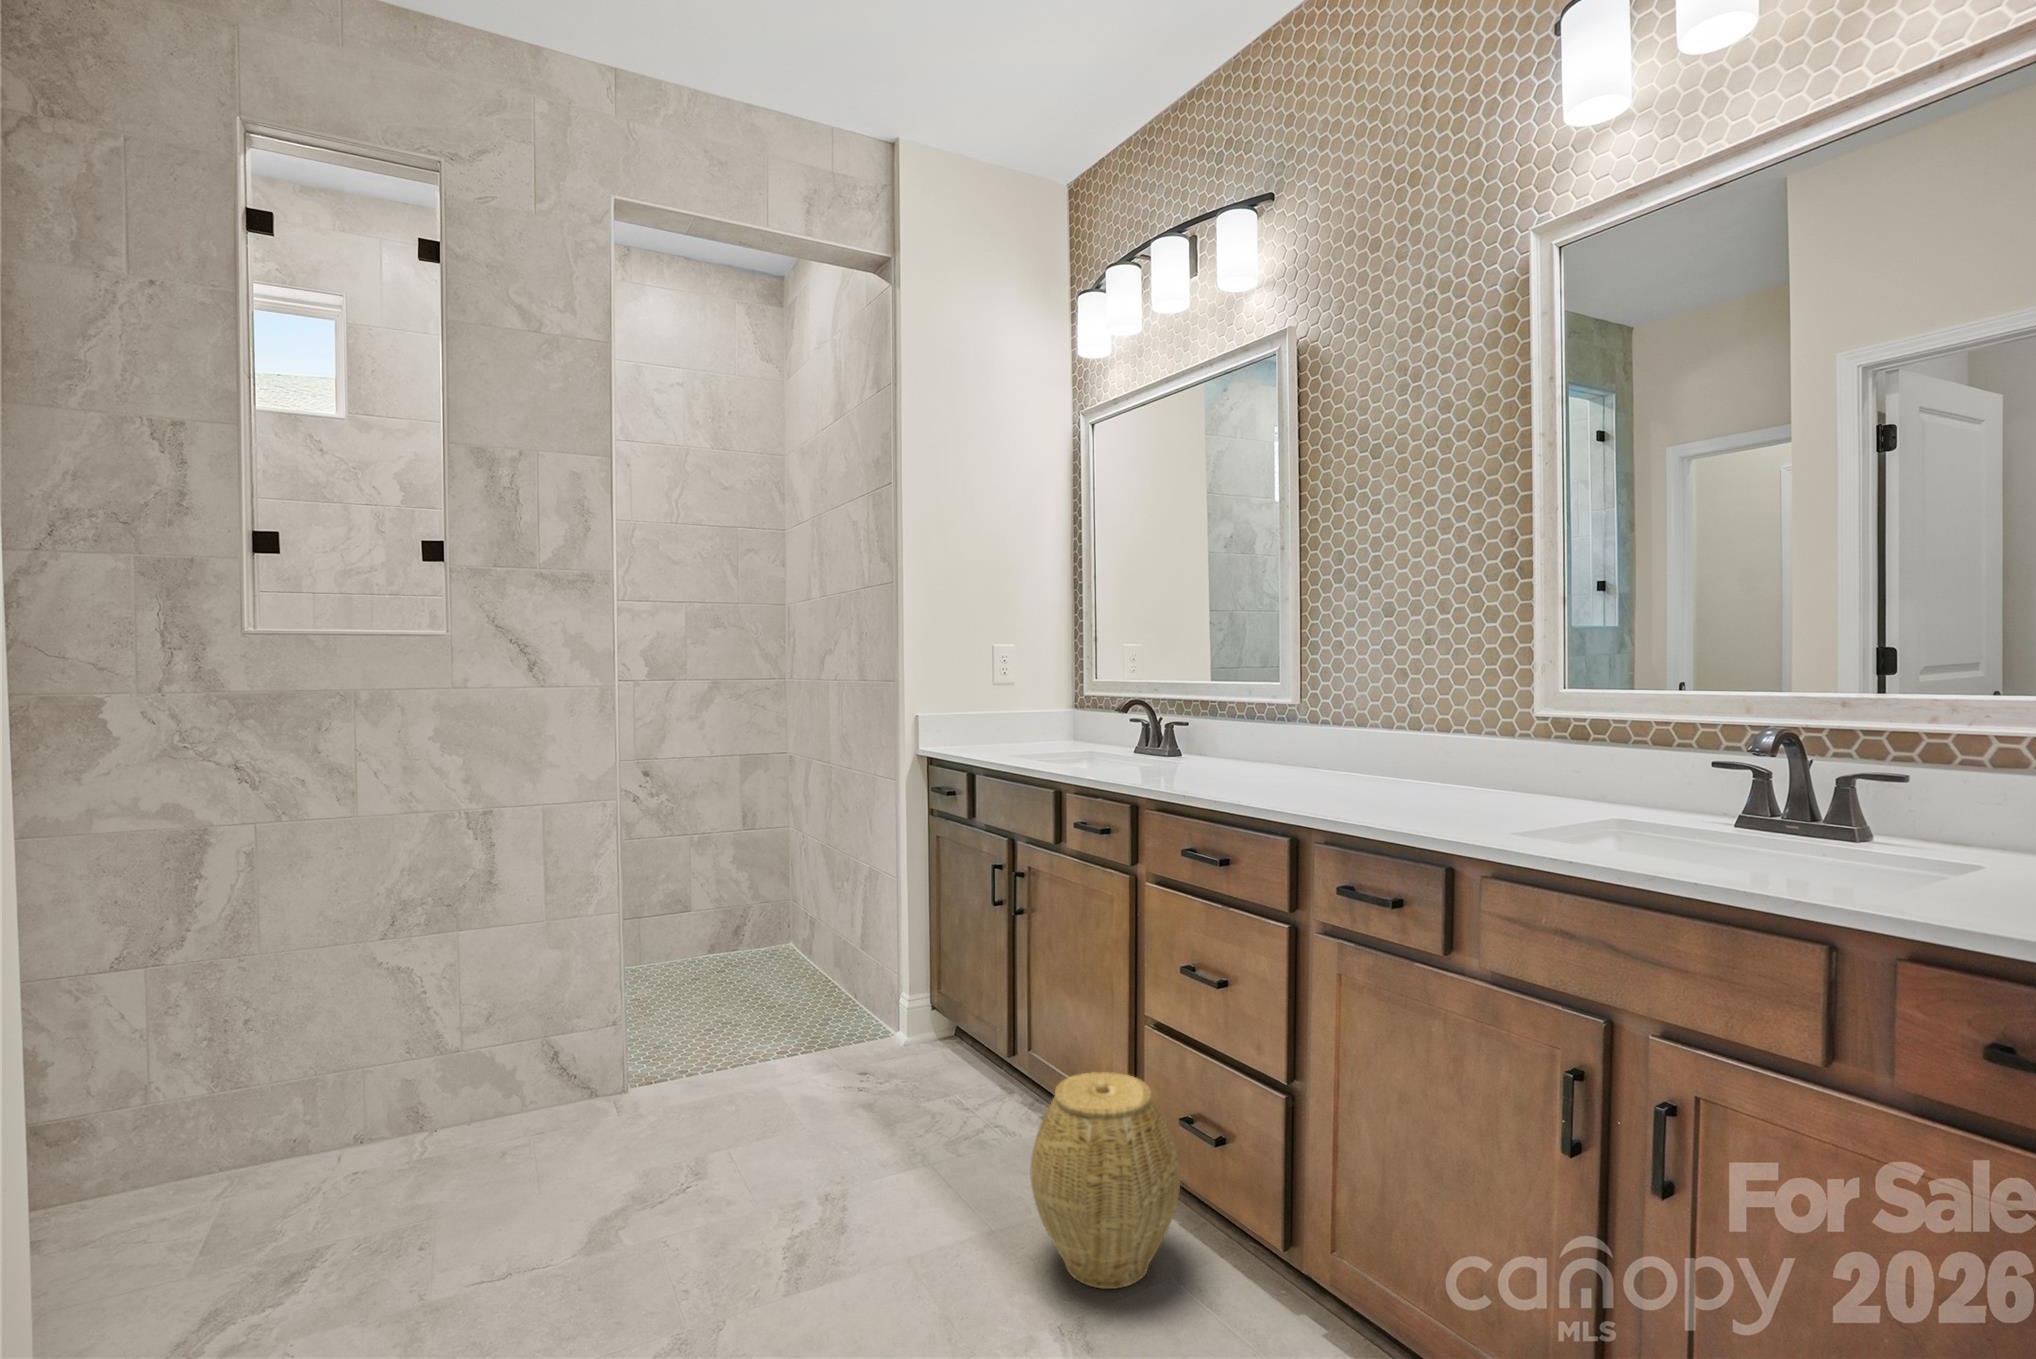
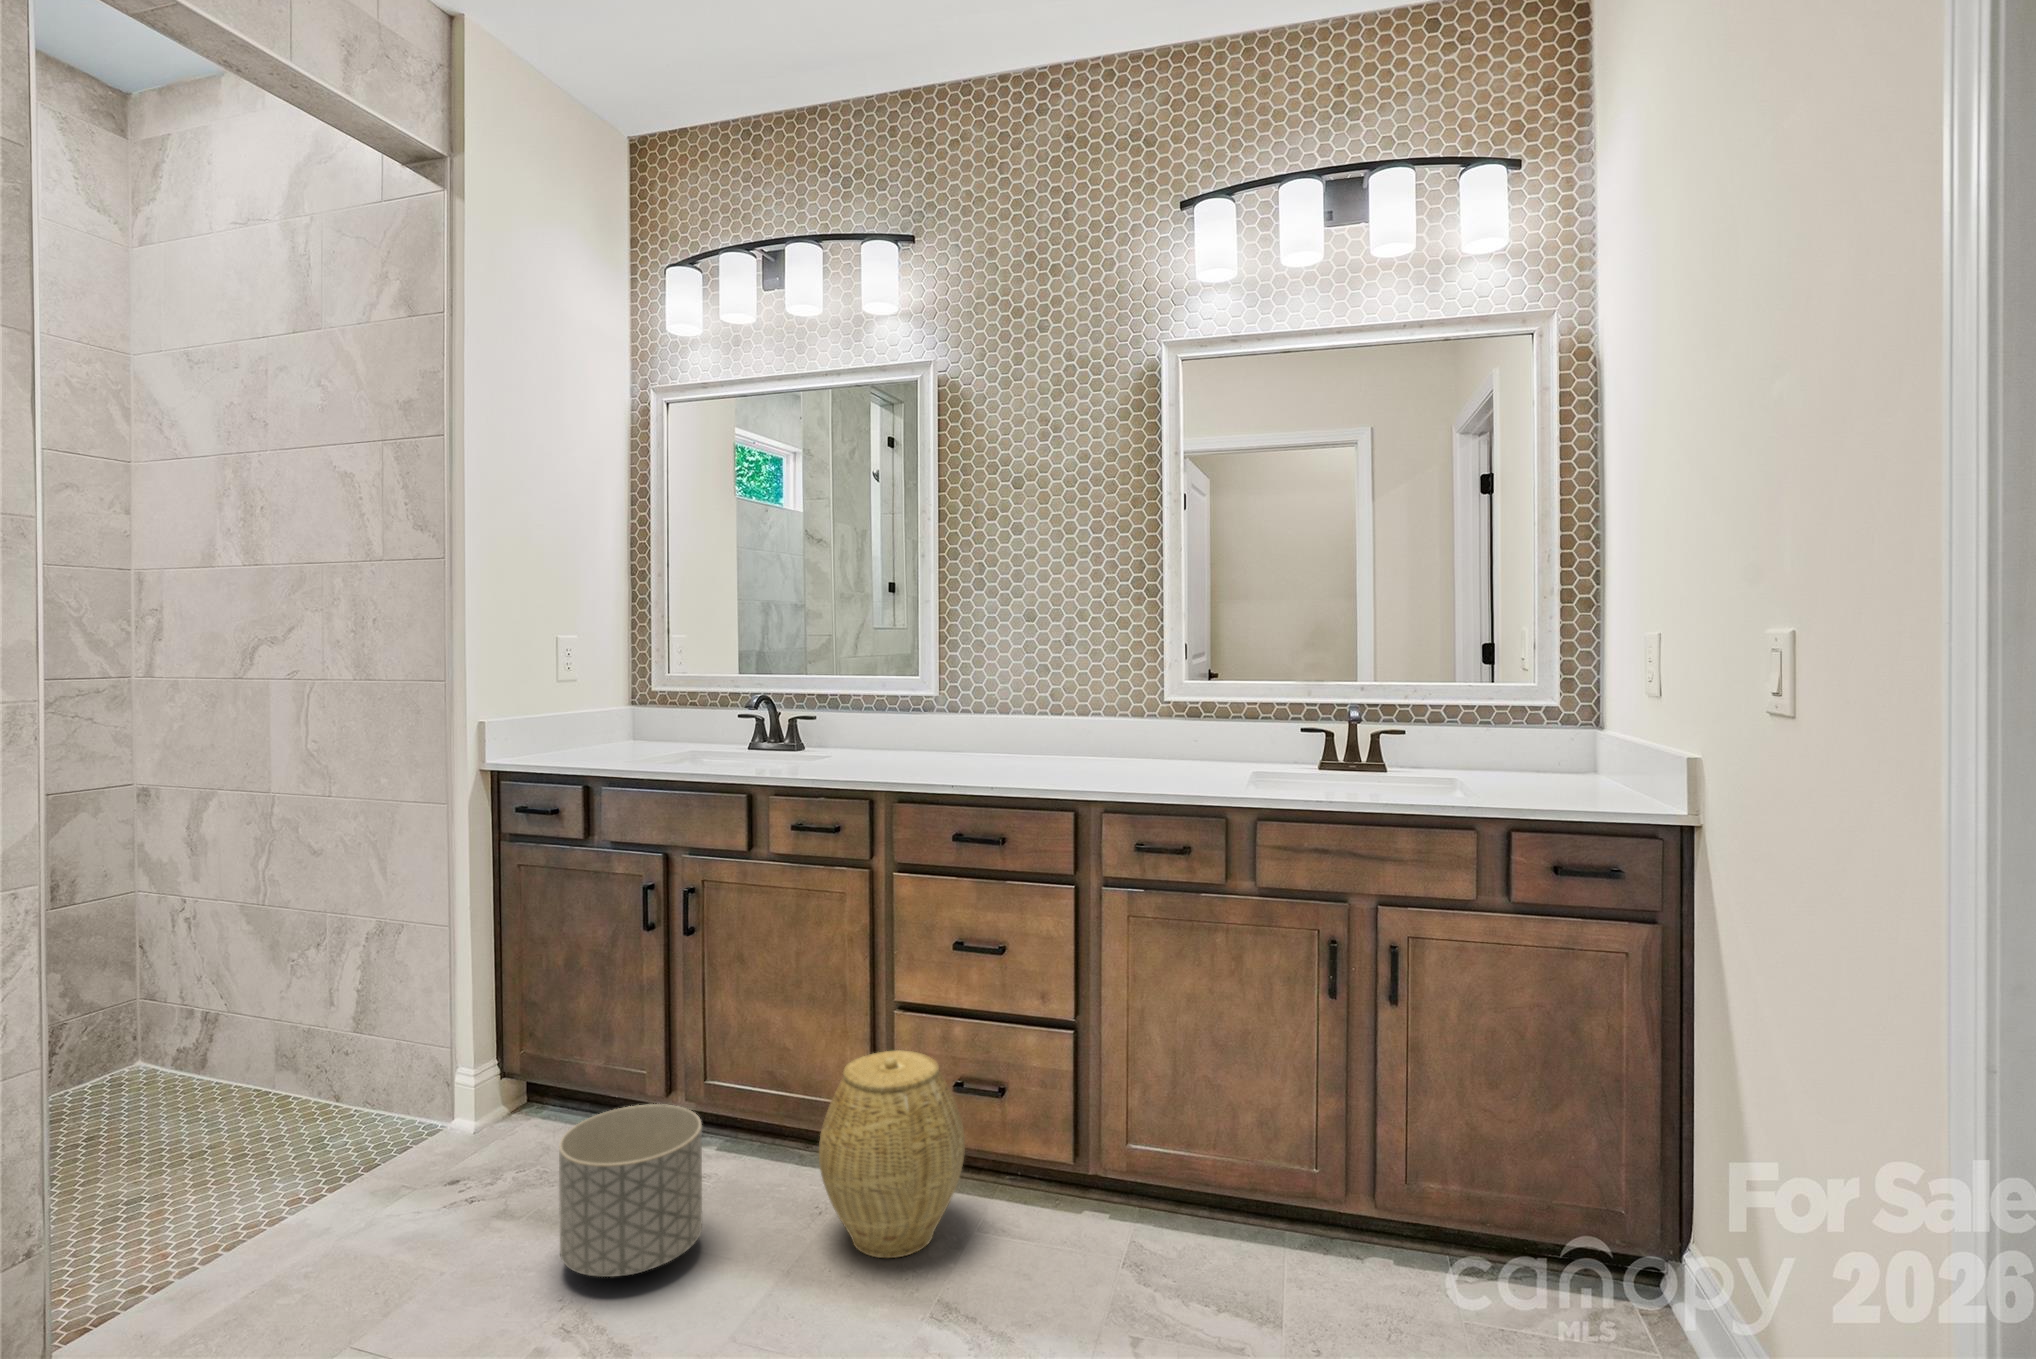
planter: none [845,1060,964,1207] -> present [559,1104,702,1277]

